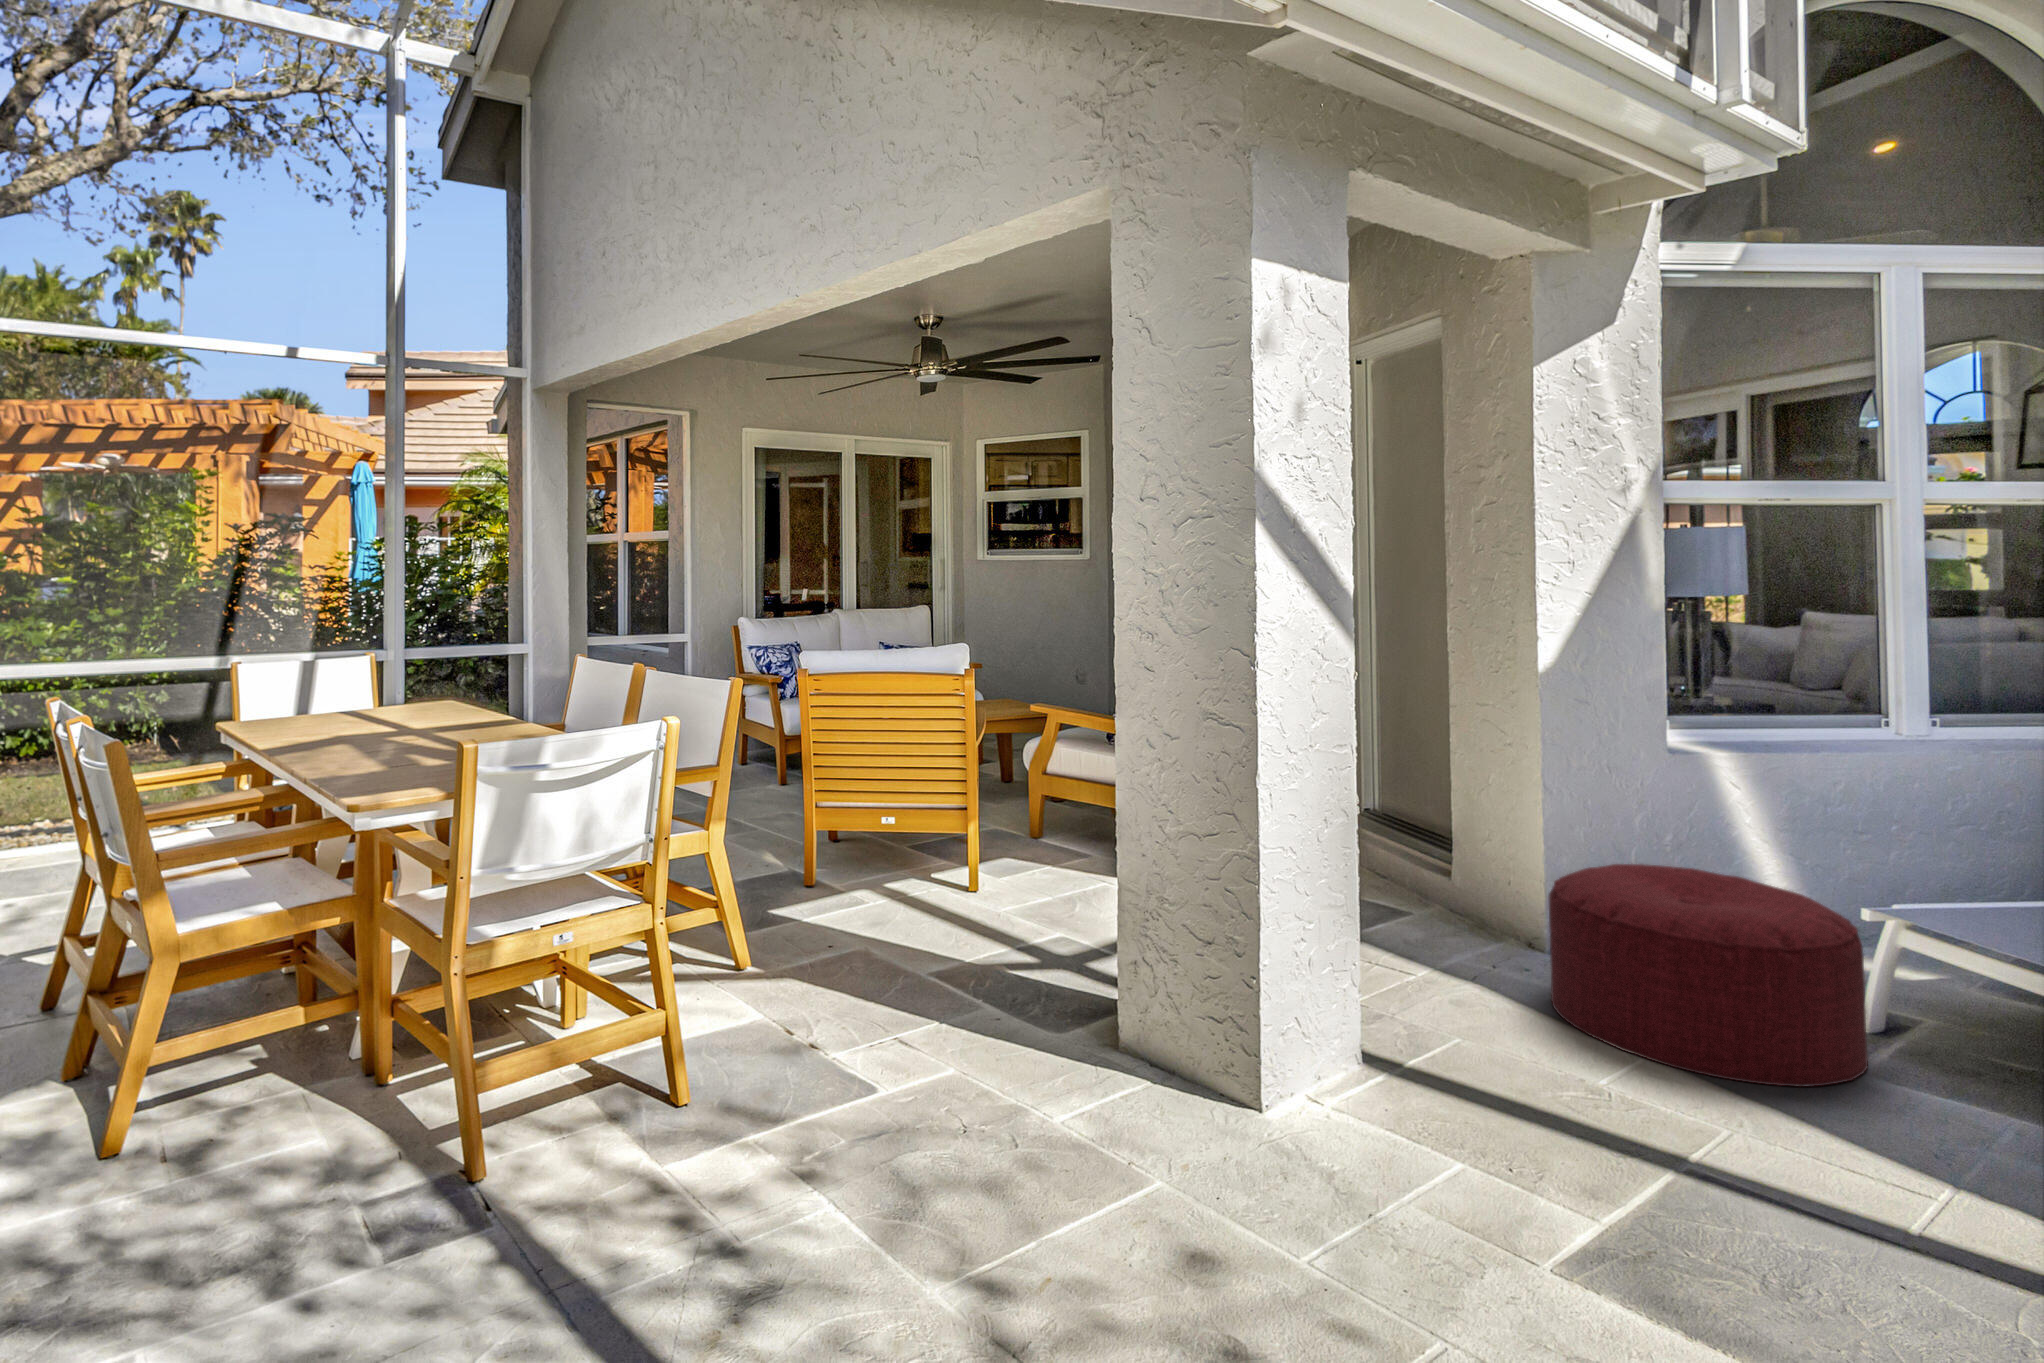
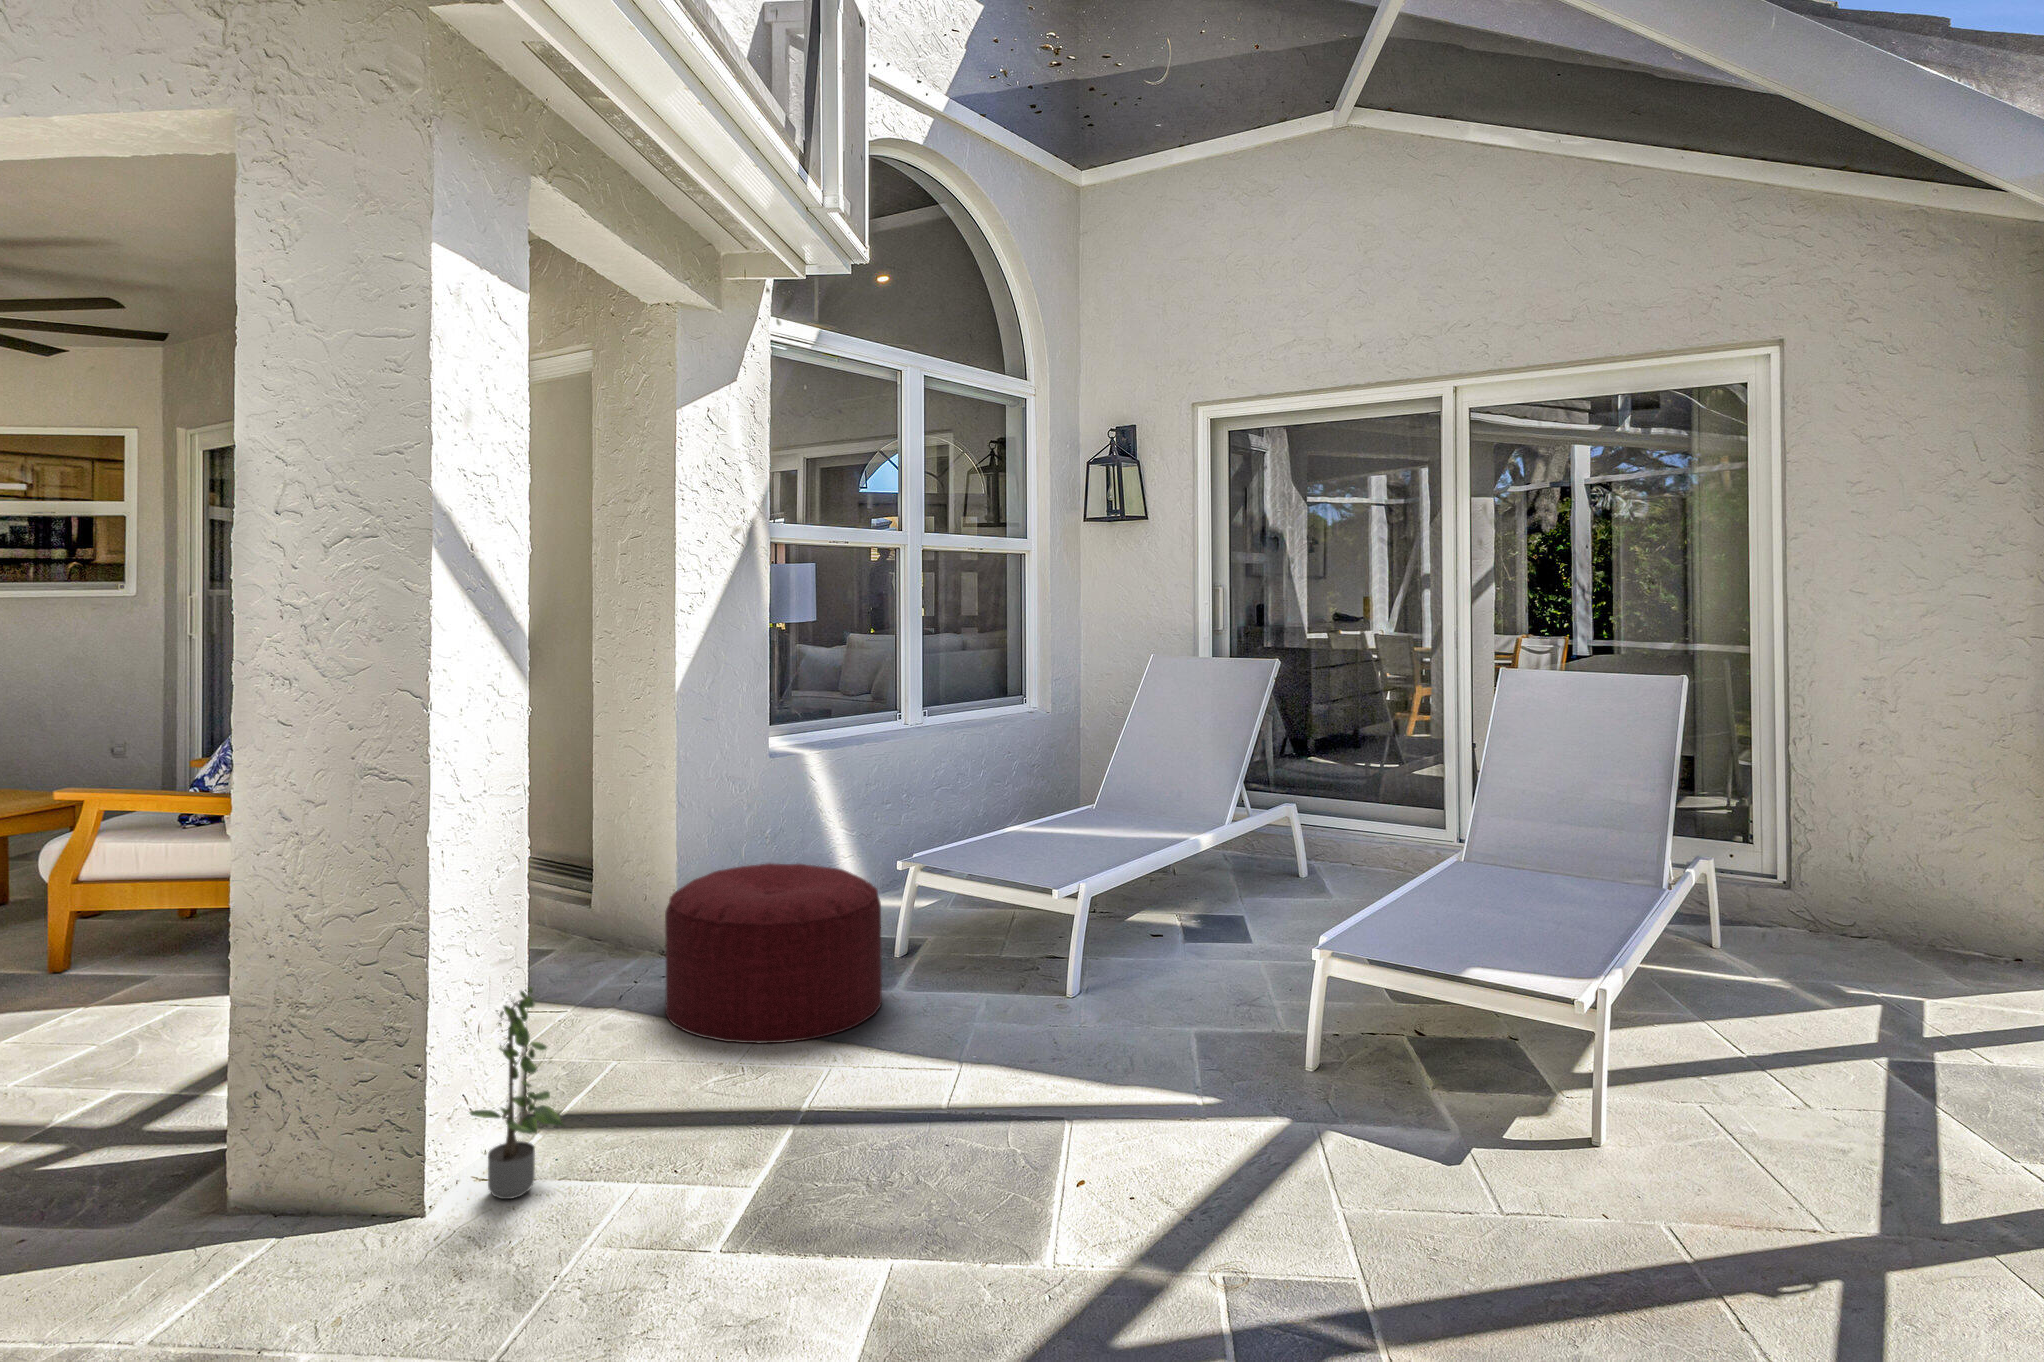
potted plant: none [1306,928,1407,1125] -> present [470,987,564,1199]

